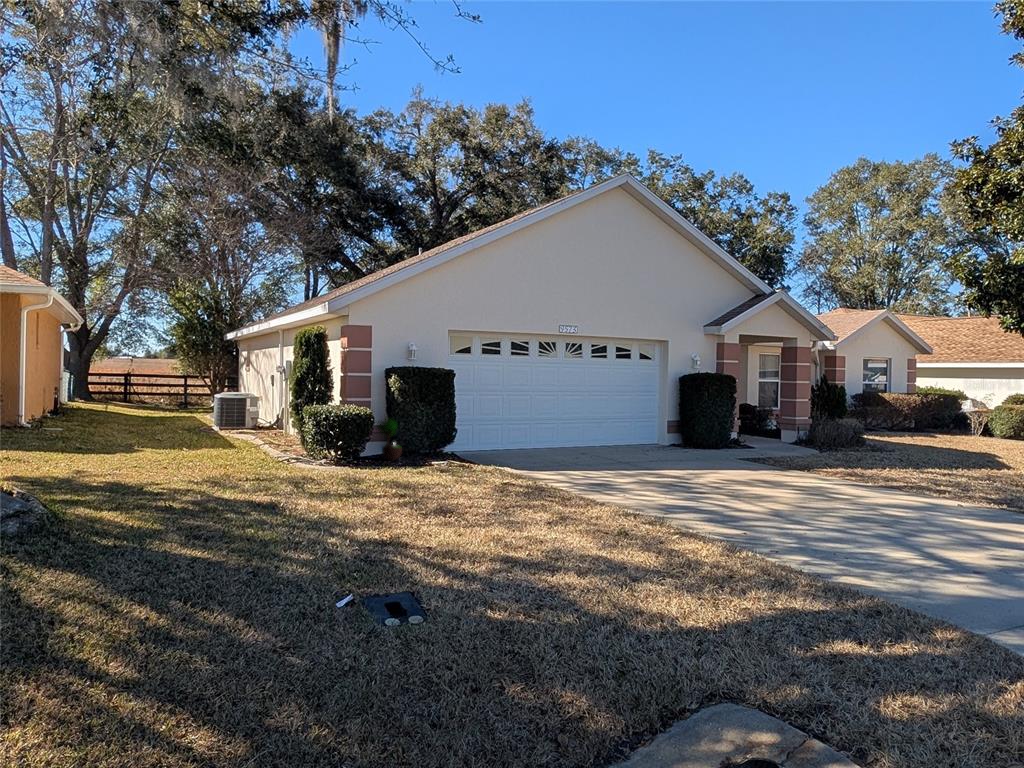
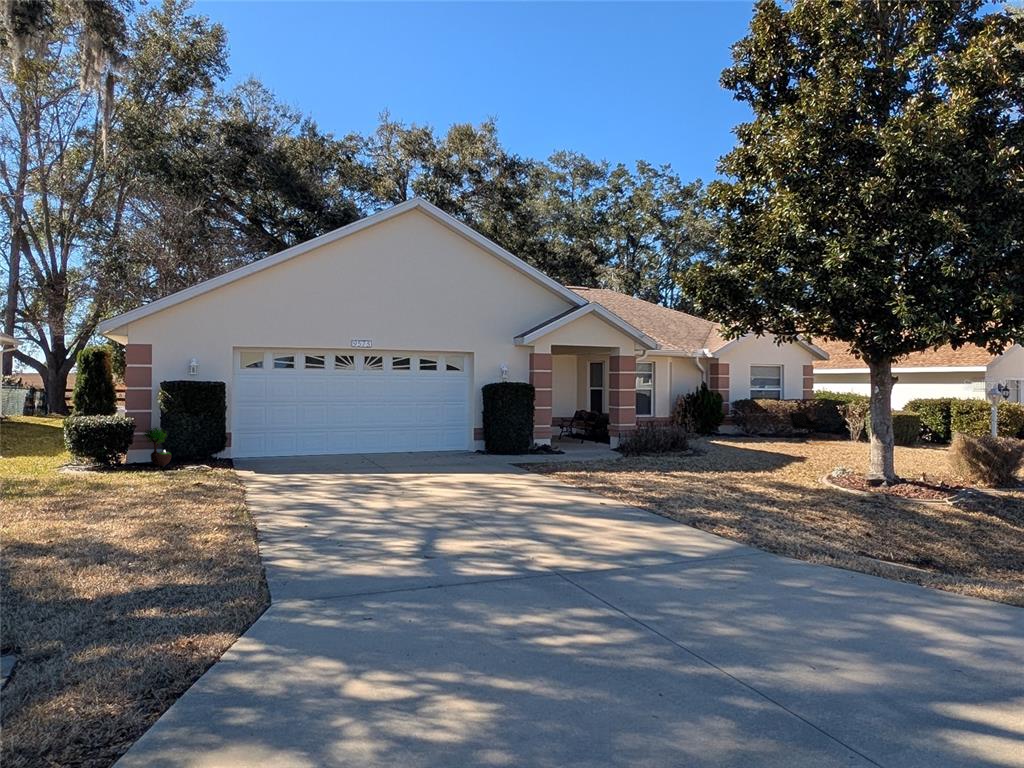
lounge chair: none [905,405,941,434] -> present [790,413,821,440]

